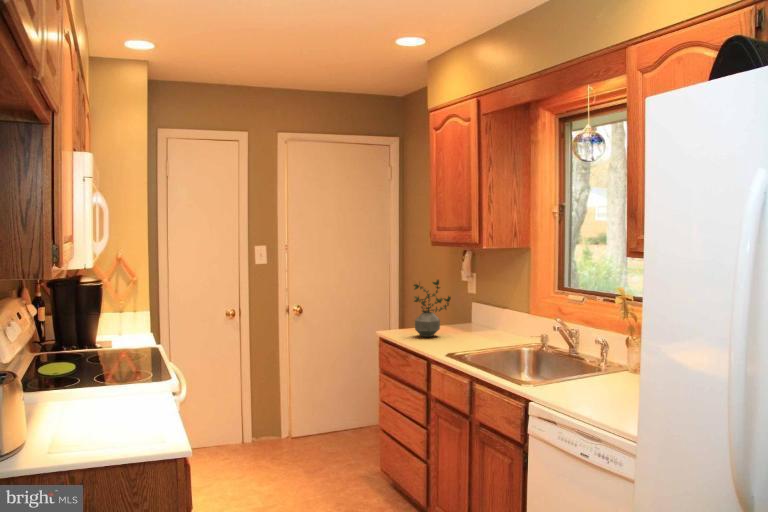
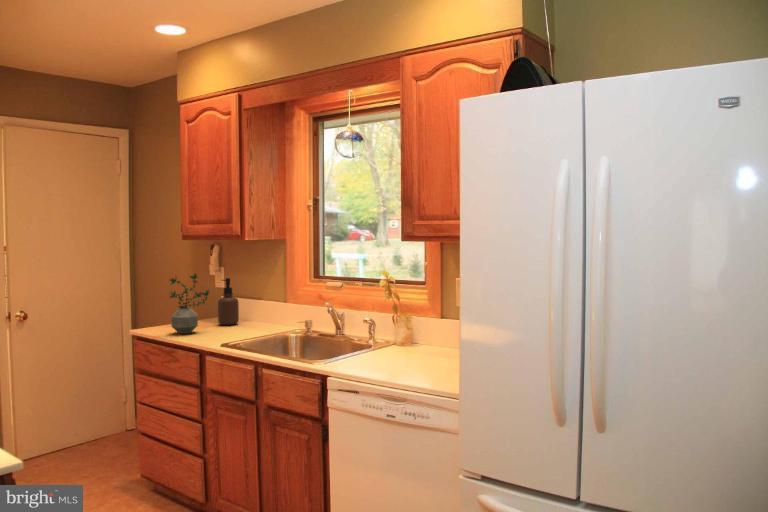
soap dispenser: none [464,285,484,331] -> present [218,278,239,325]

